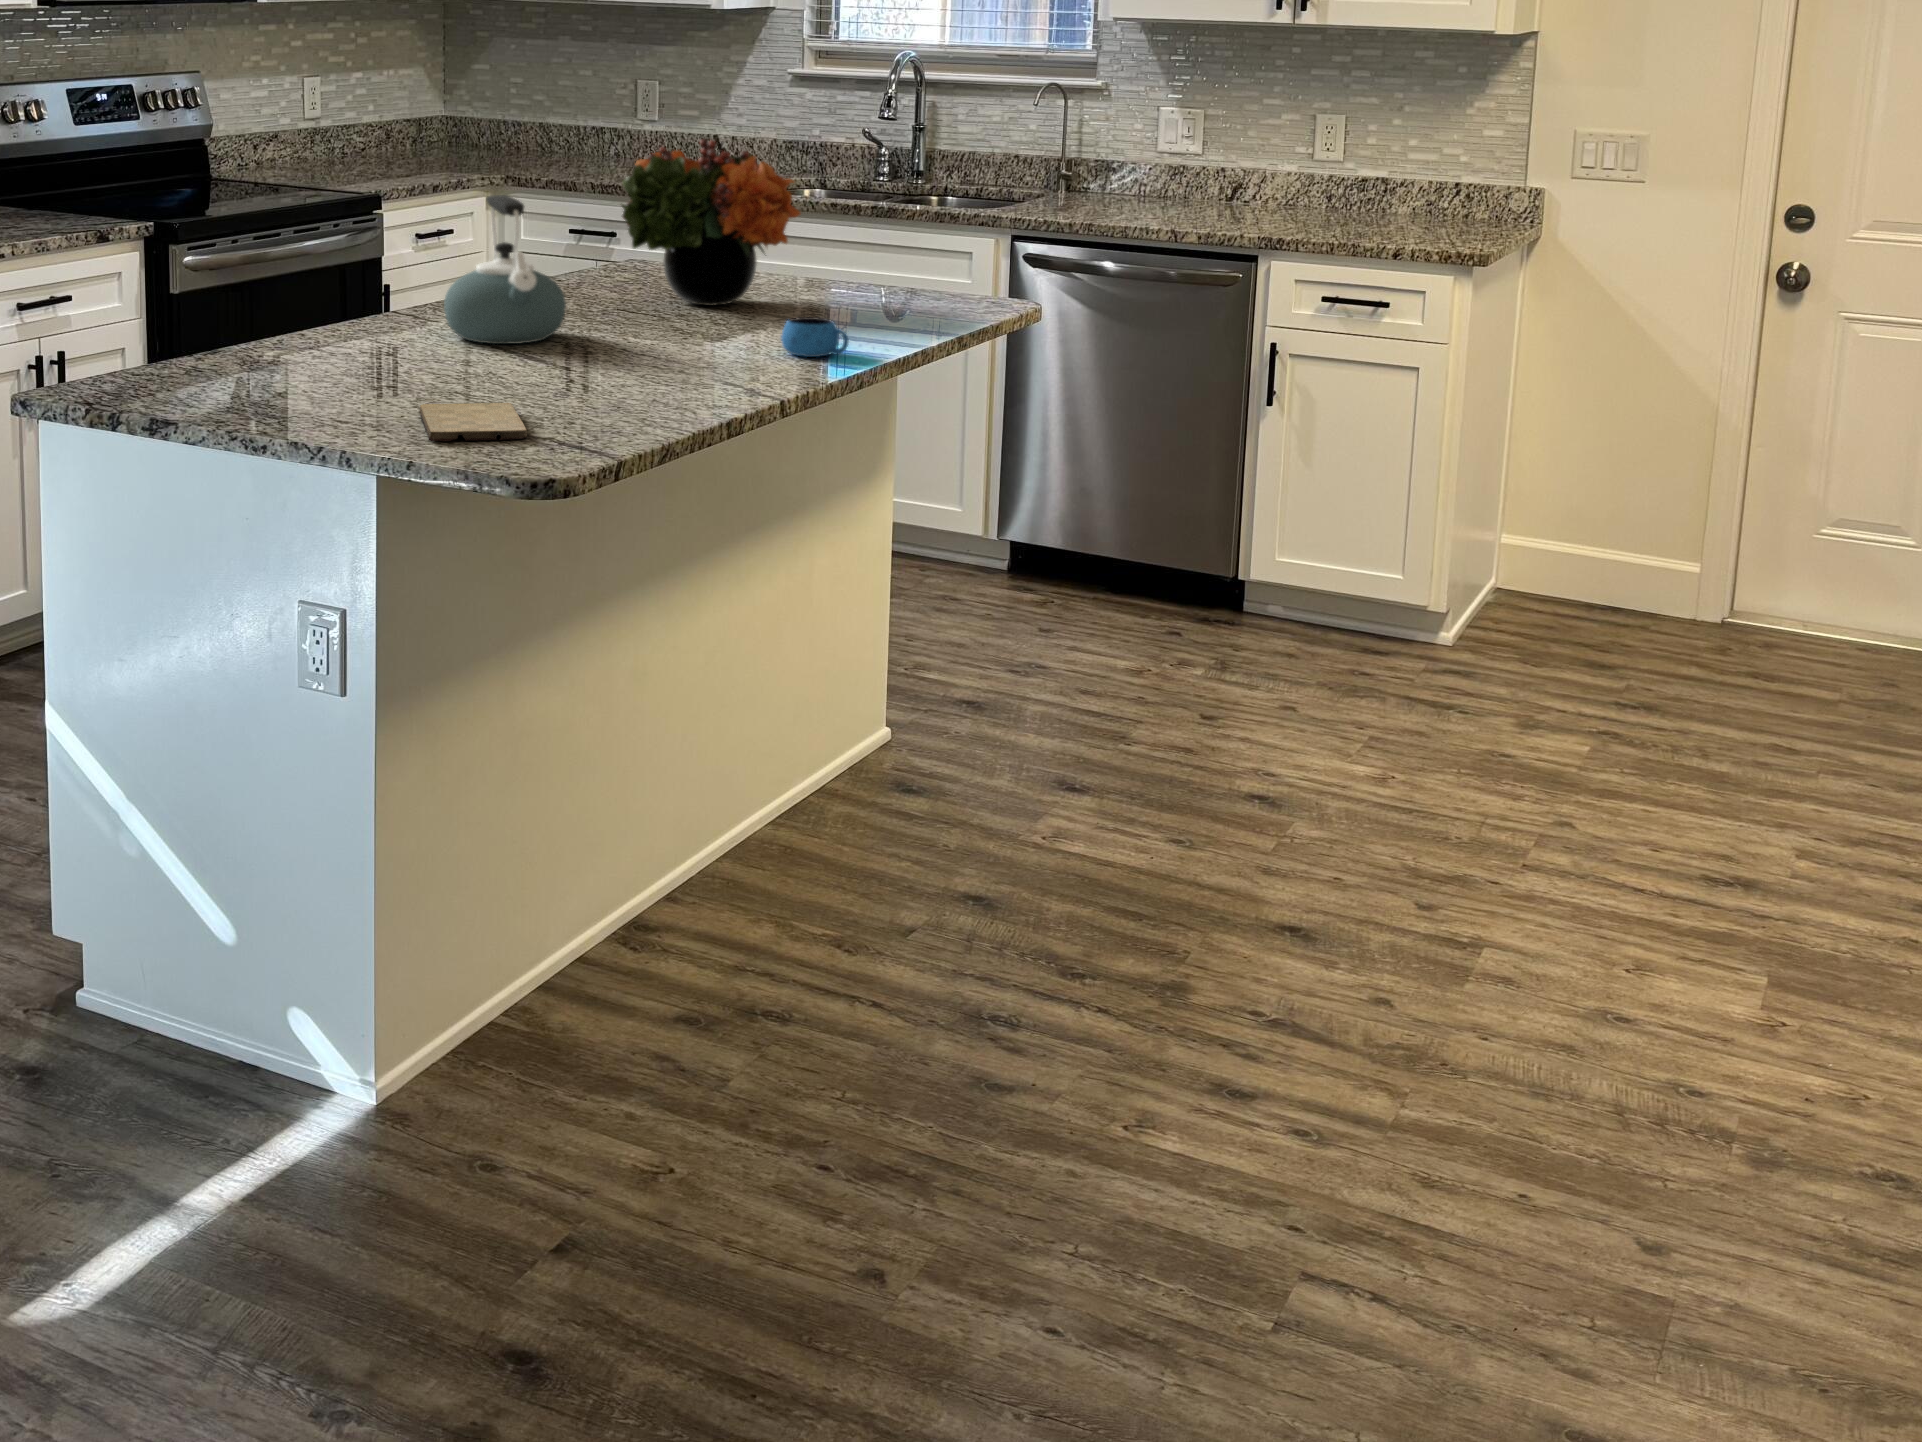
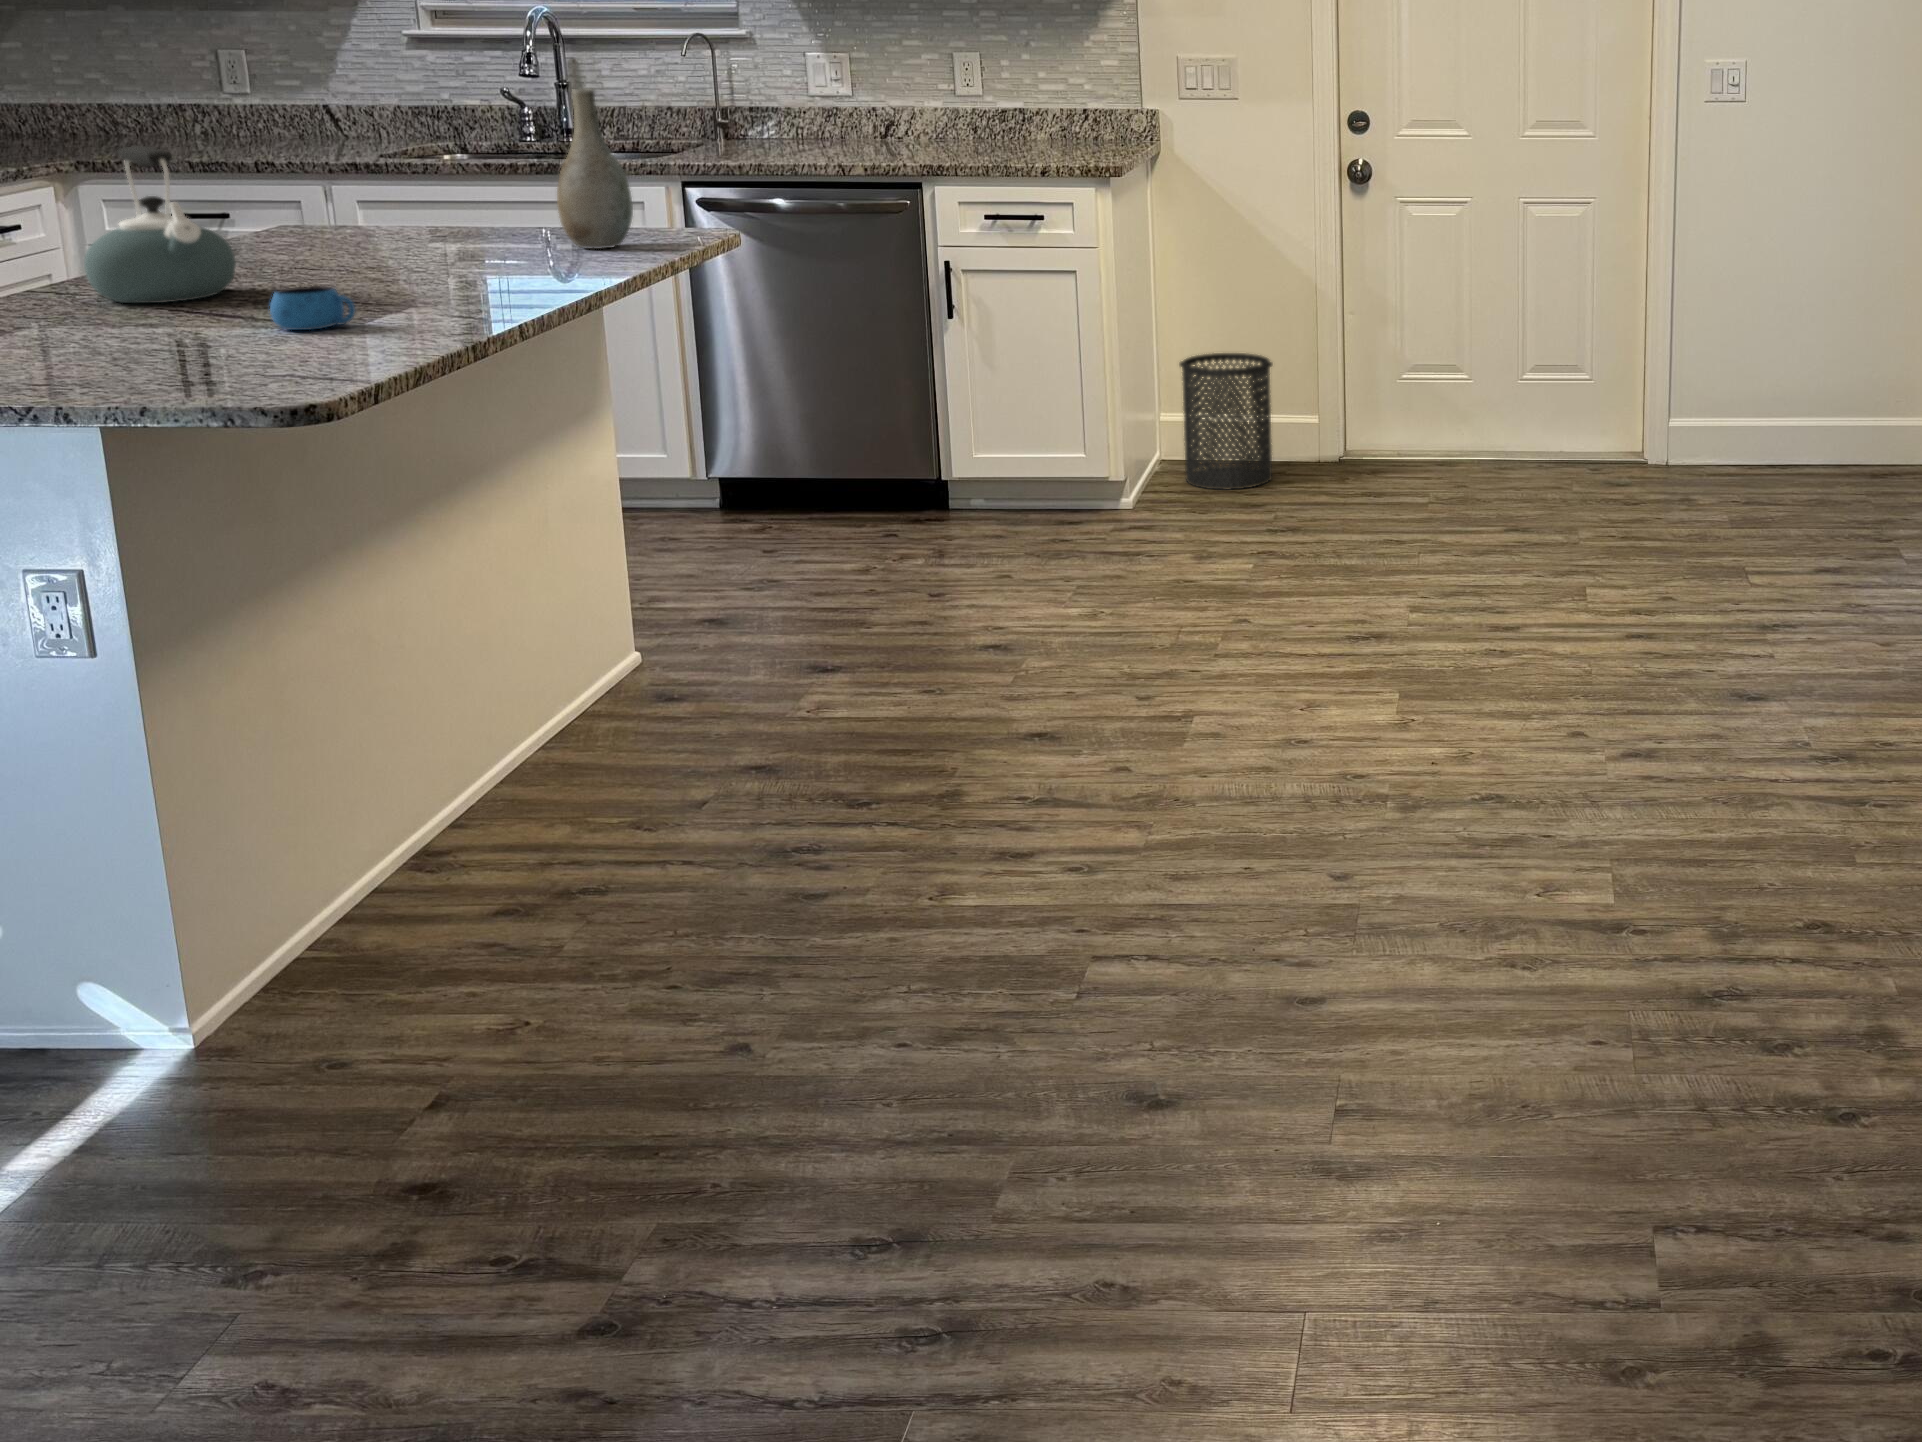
flower arrangement: present [622,139,801,306] -> none [269,84,480,255]
vase: none [865,153,937,318] -> present [557,88,633,249]
mug: present [781,317,849,357] -> present [270,286,355,330]
cutting board: present [420,403,527,441] -> none [106,343,249,383]
trash can: none [1526,475,1654,643] -> present [1179,353,1272,489]

